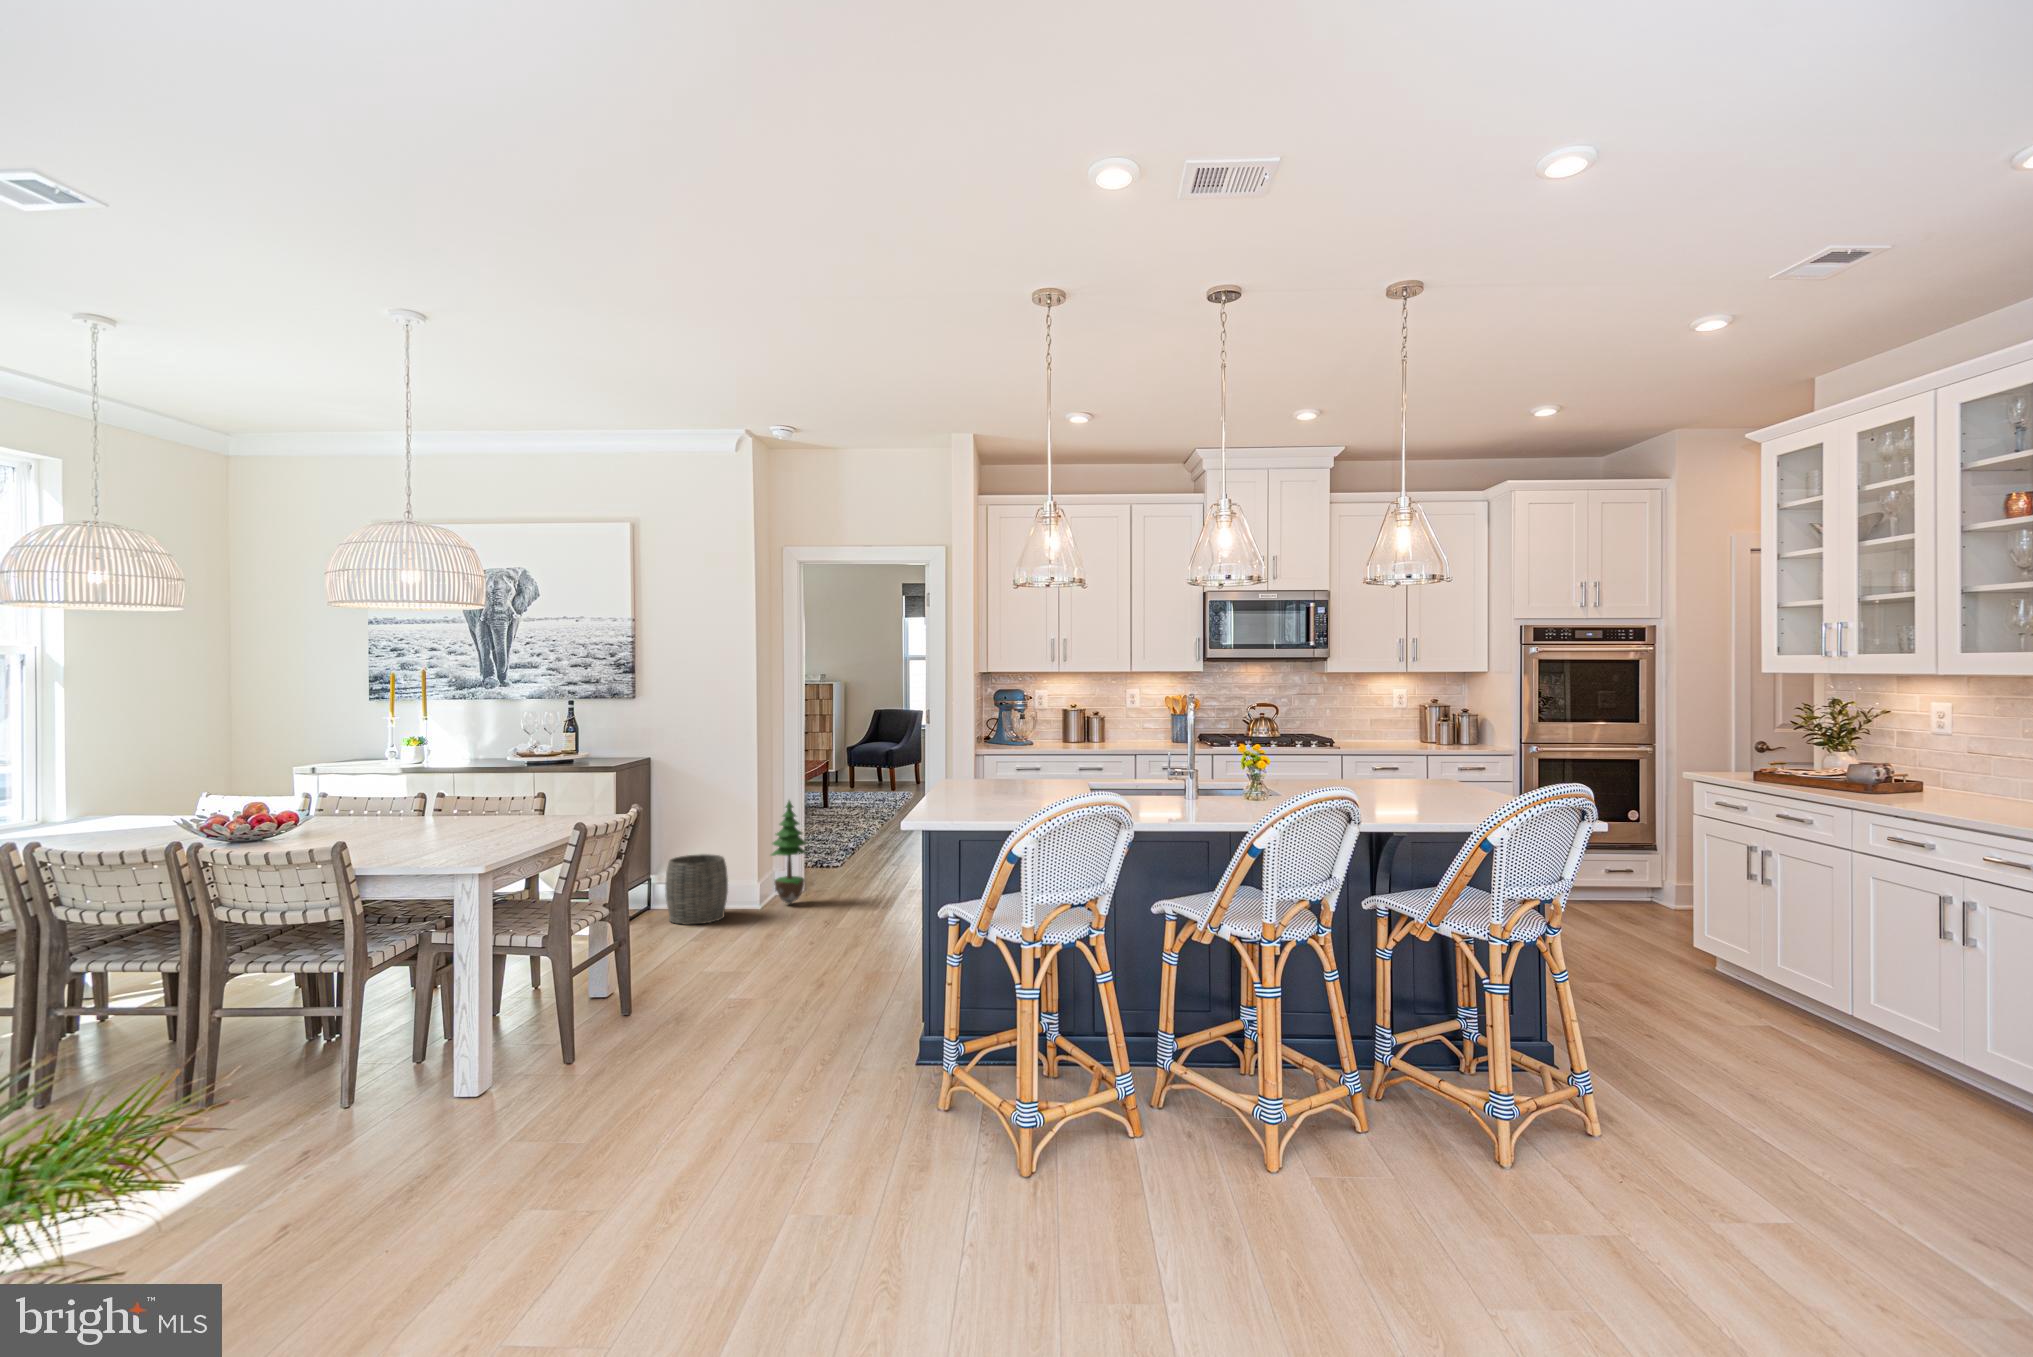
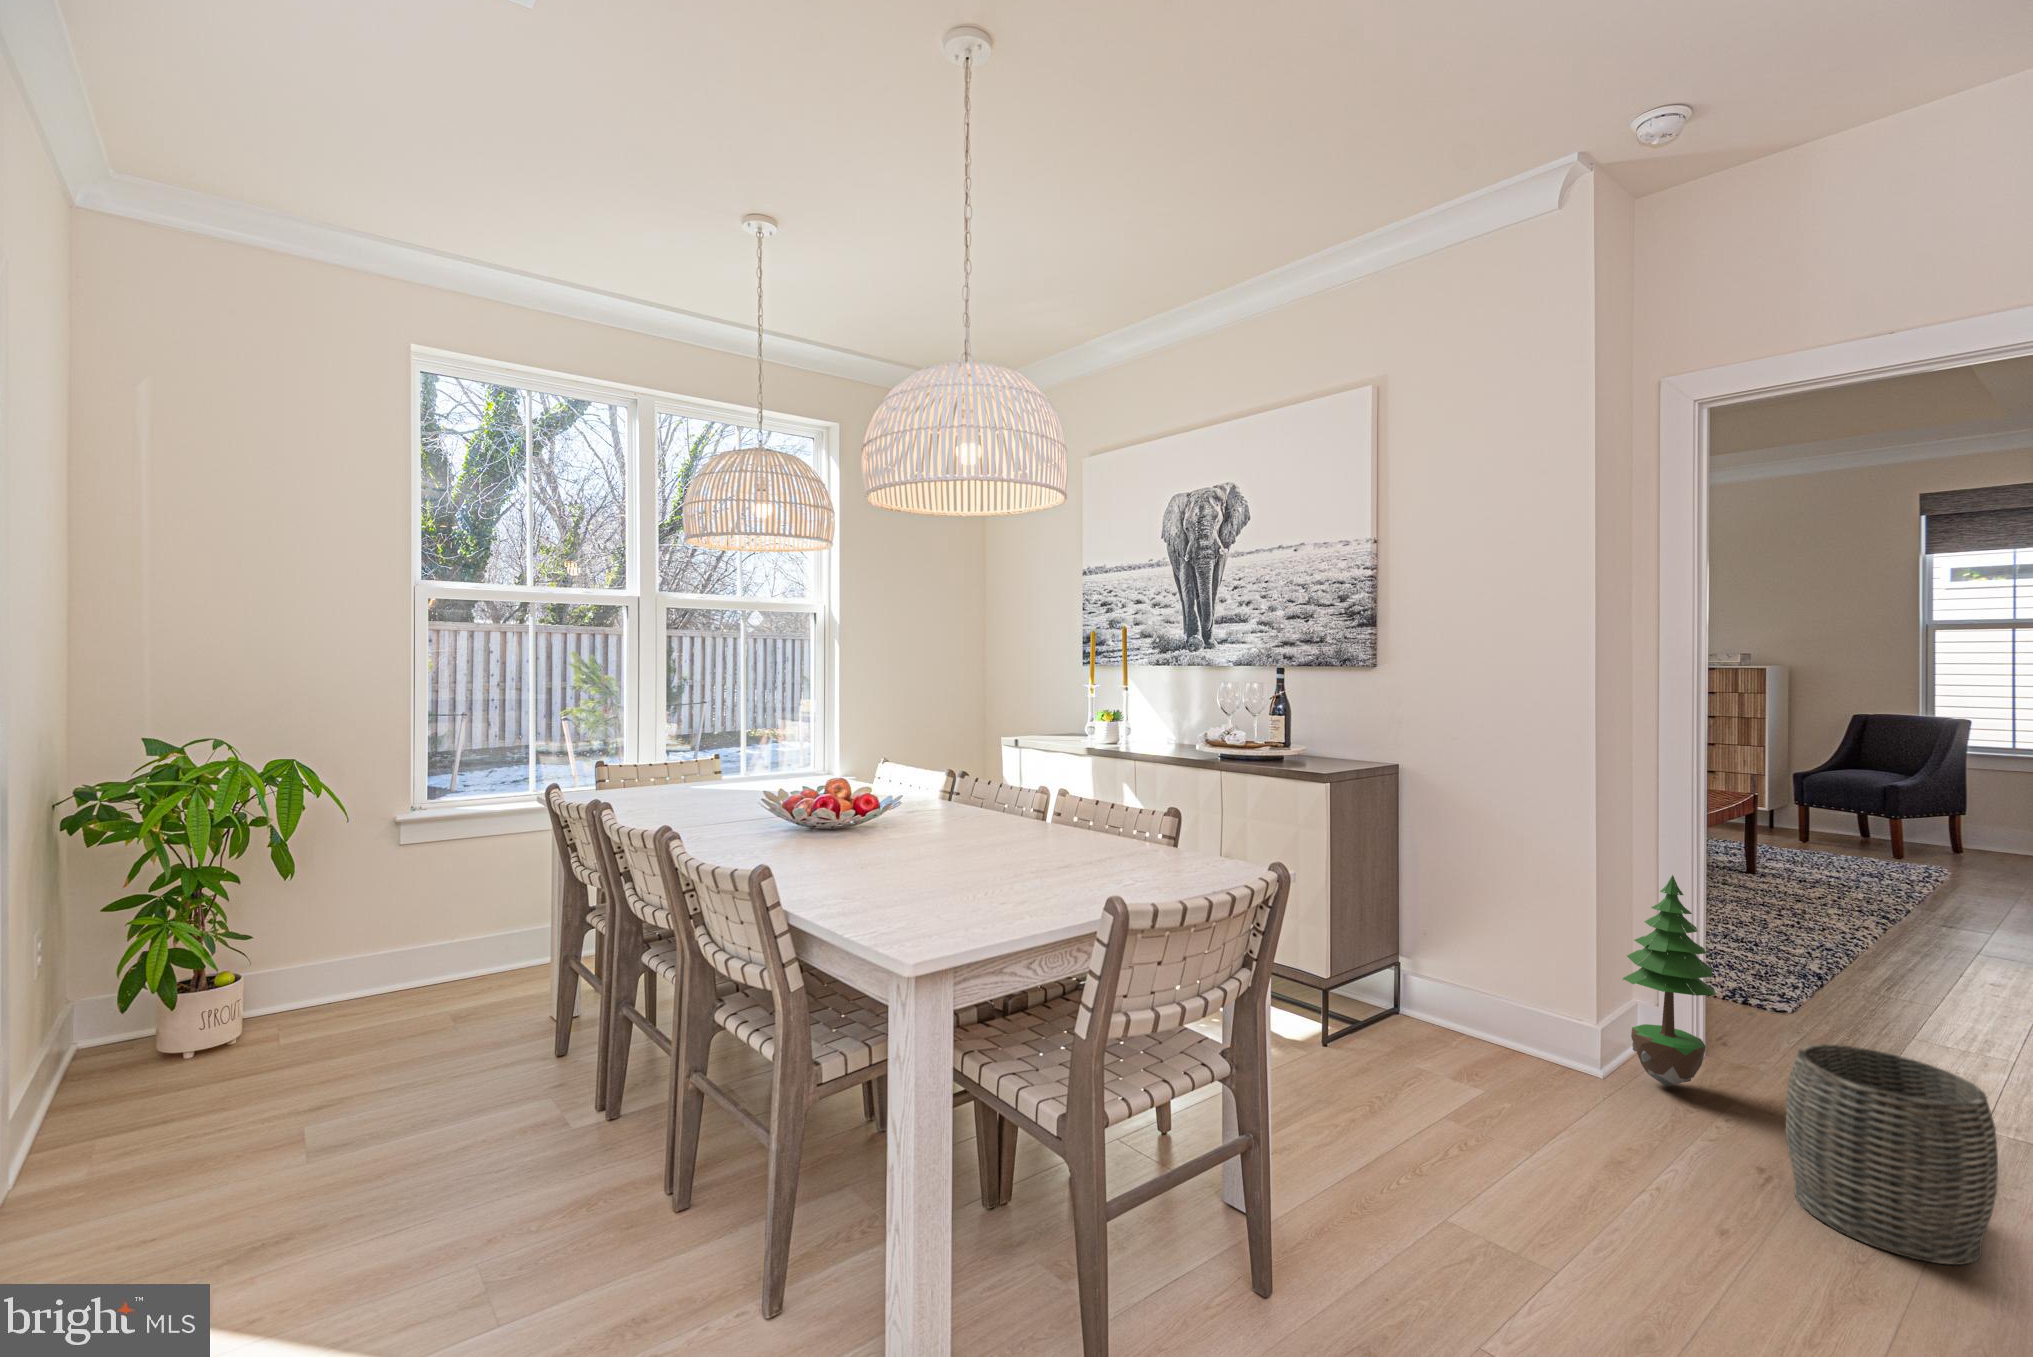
woven basket: present [665,854,728,924] -> present [1786,1044,1998,1265]

